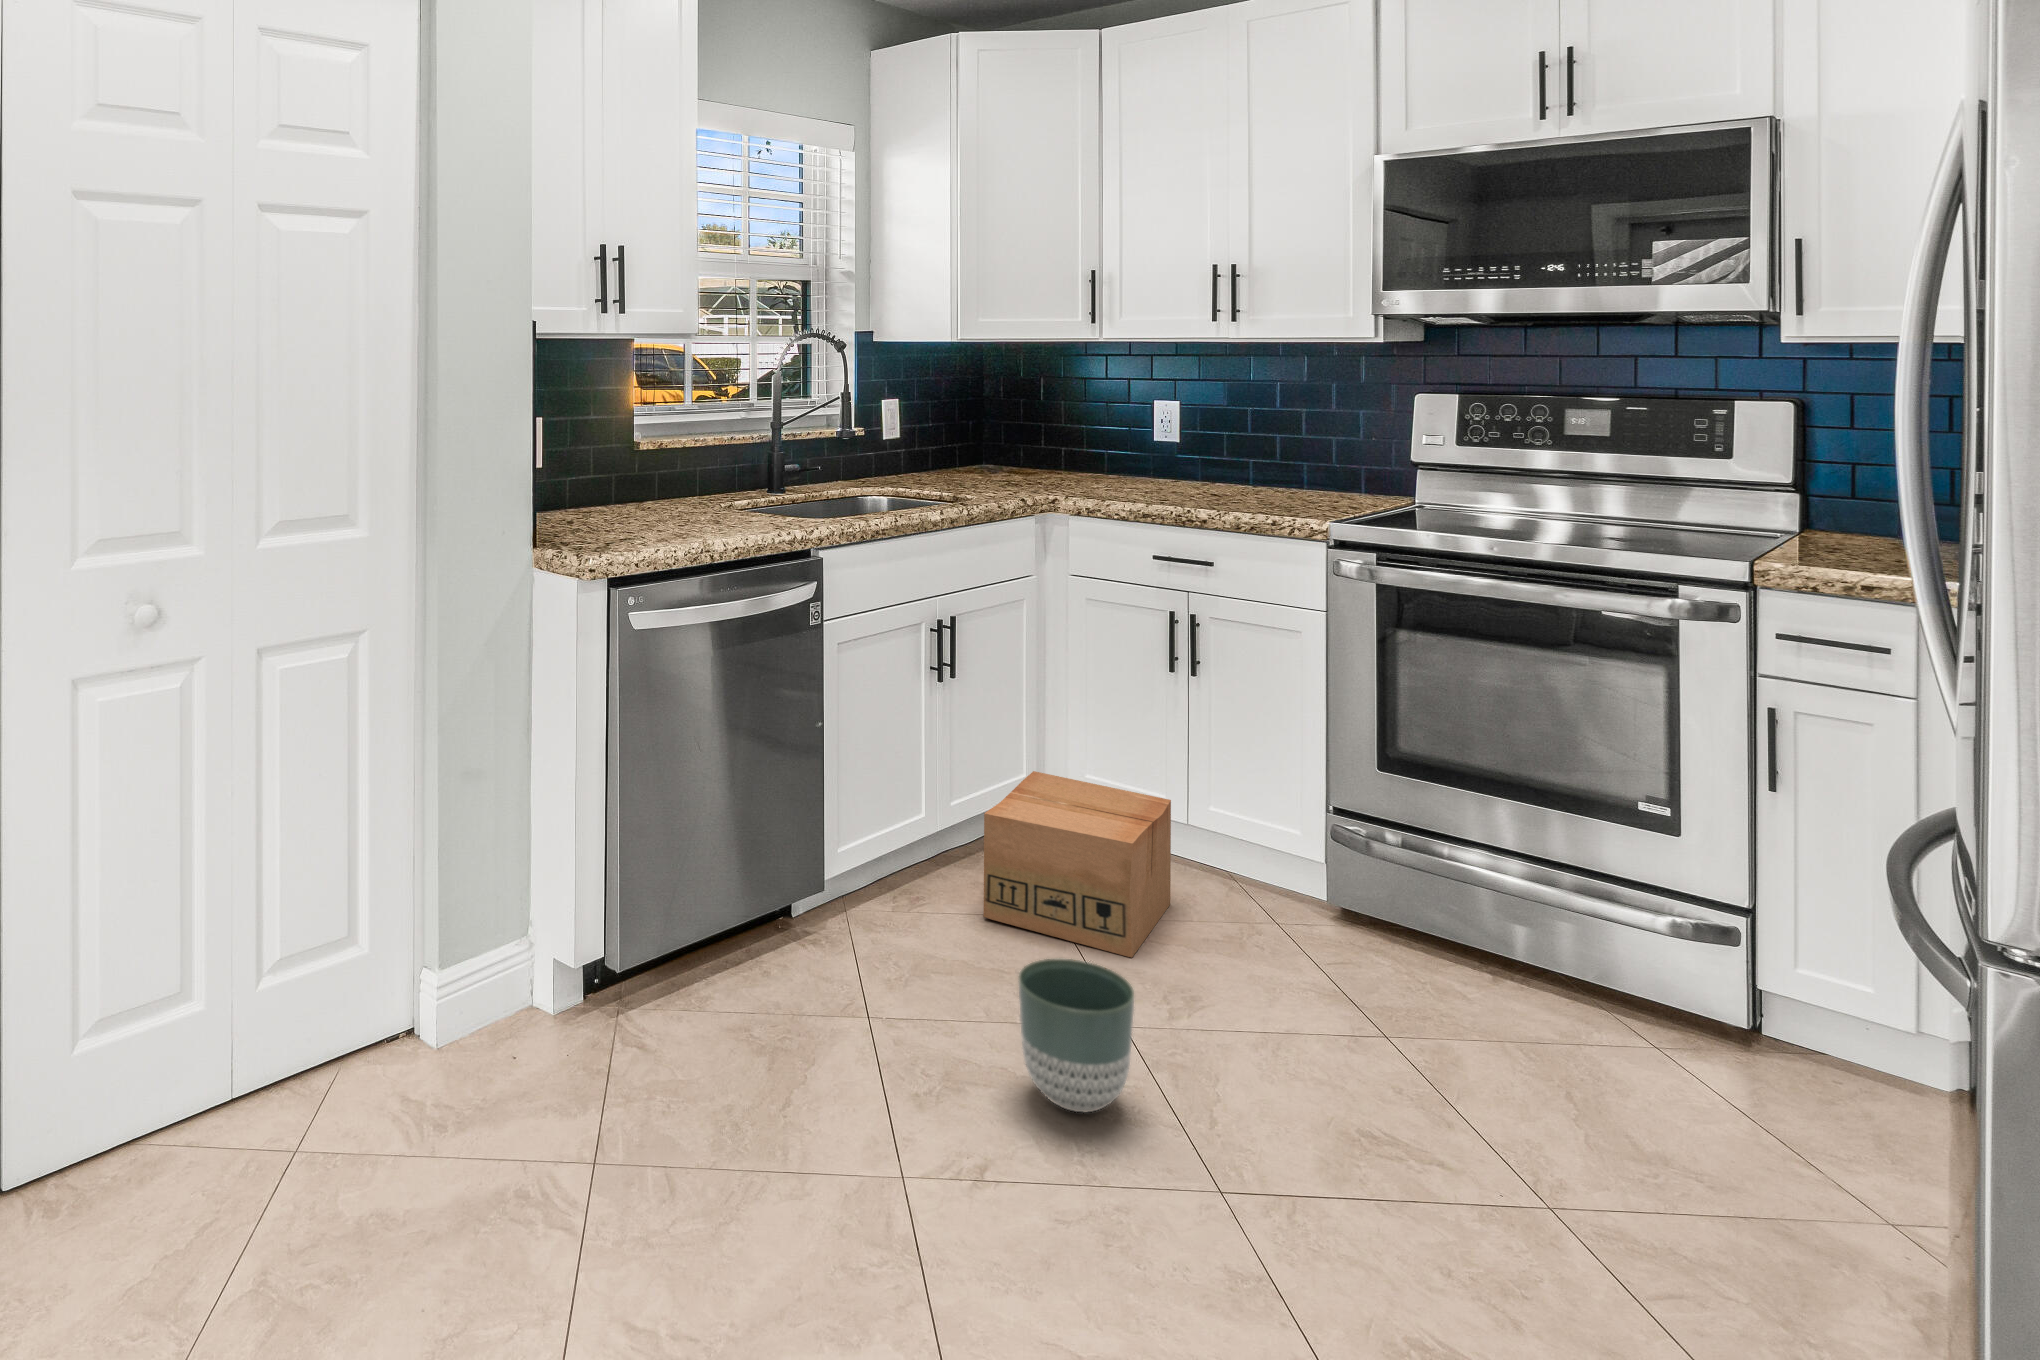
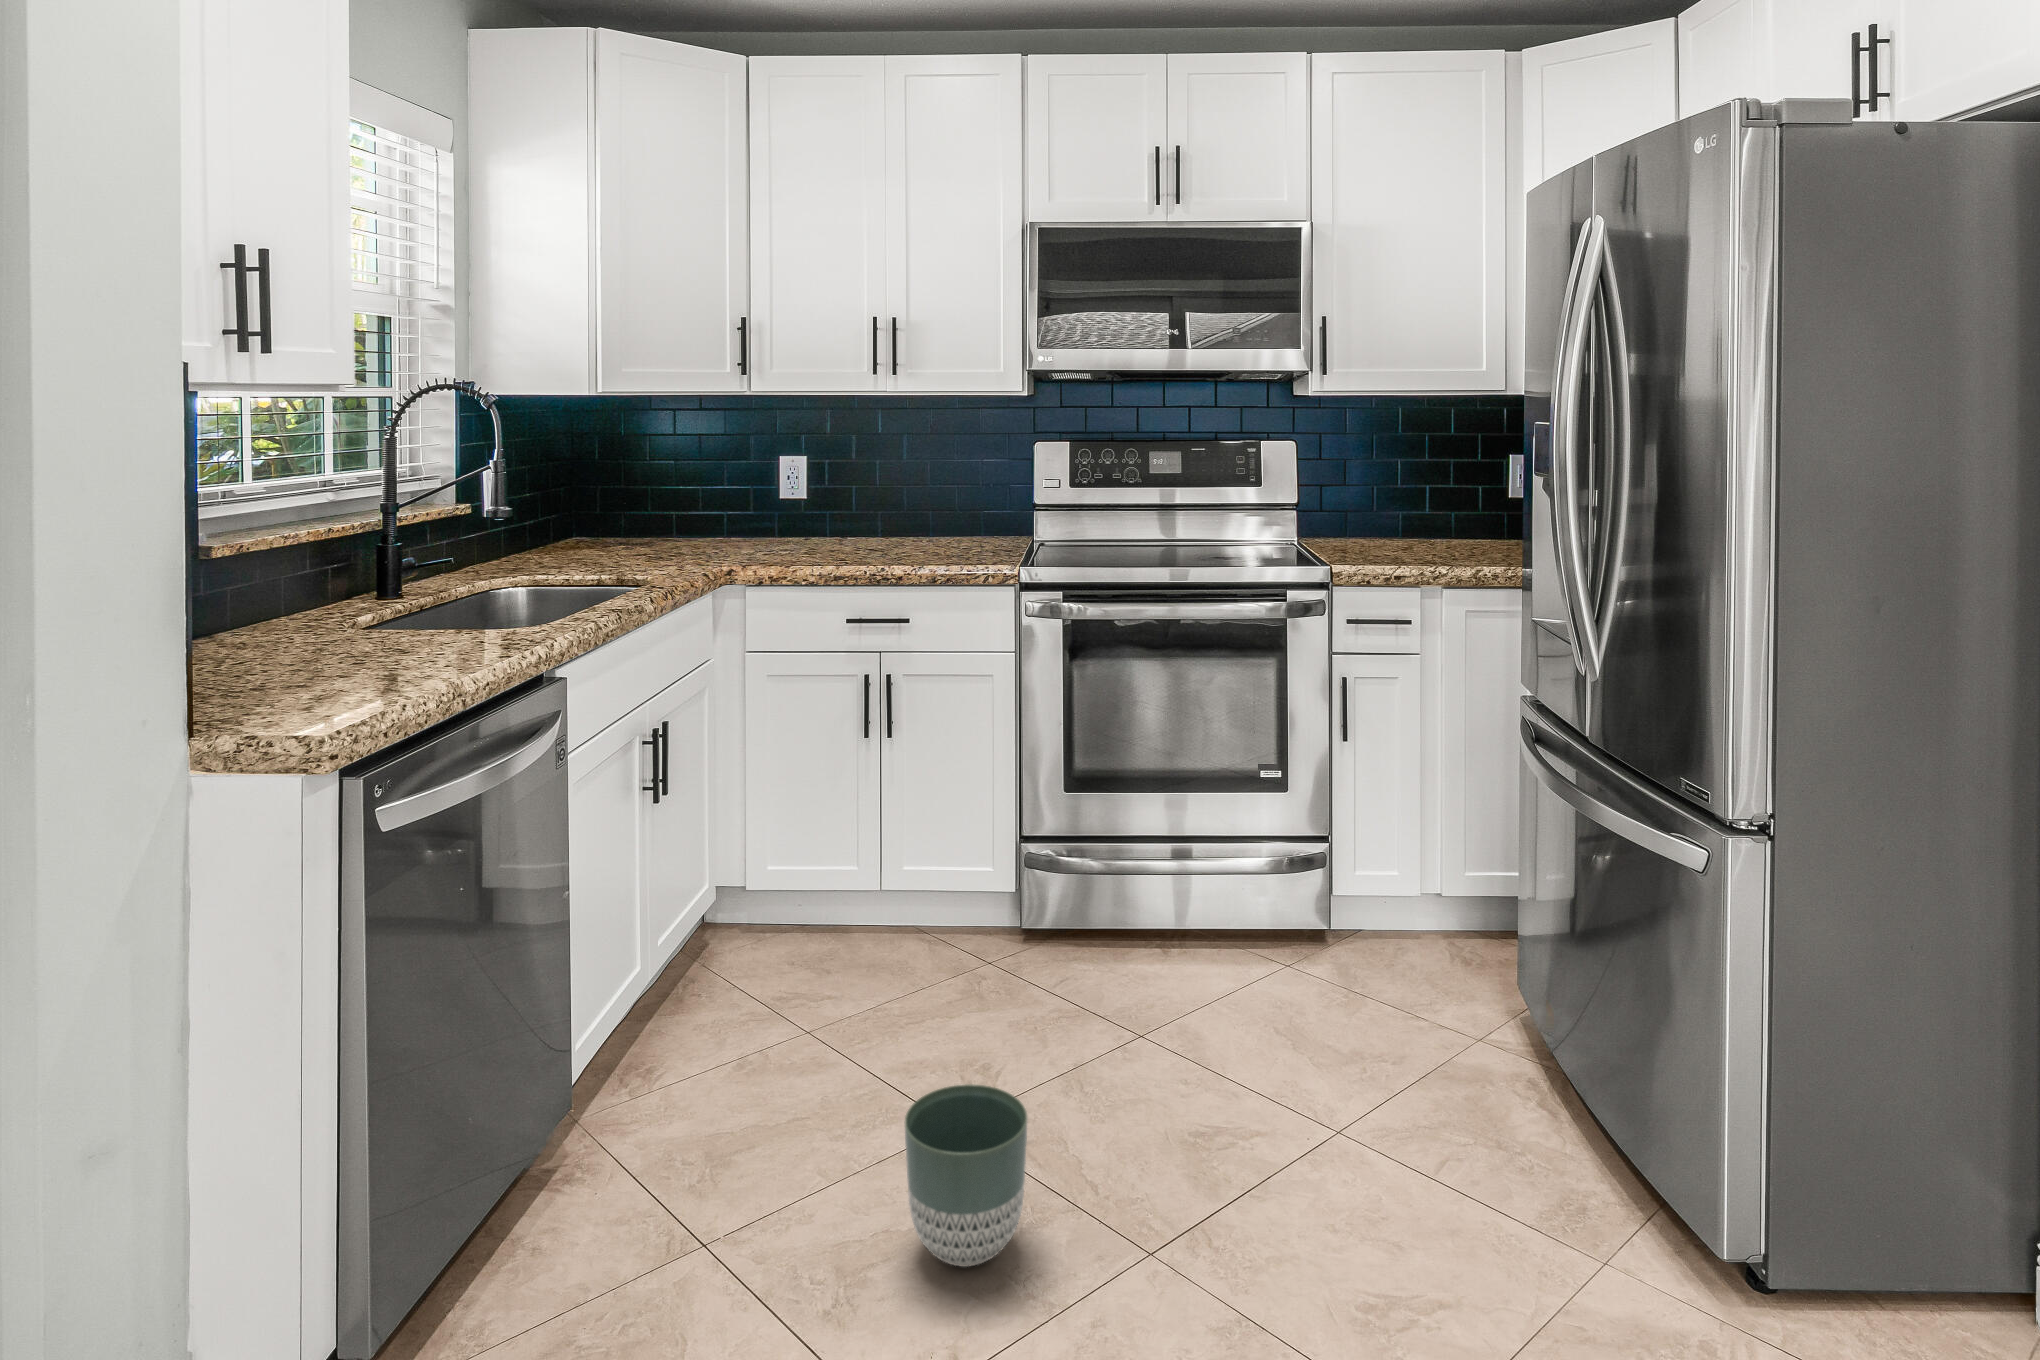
cardboard box: present [983,771,1171,958] -> none [735,870,903,1068]

